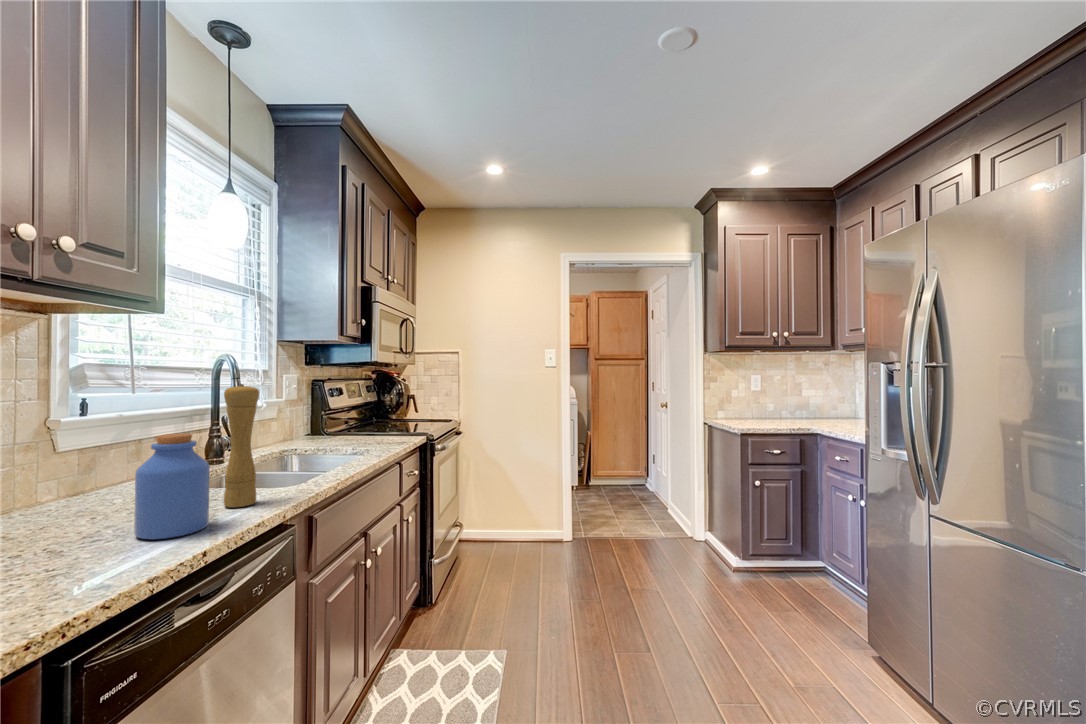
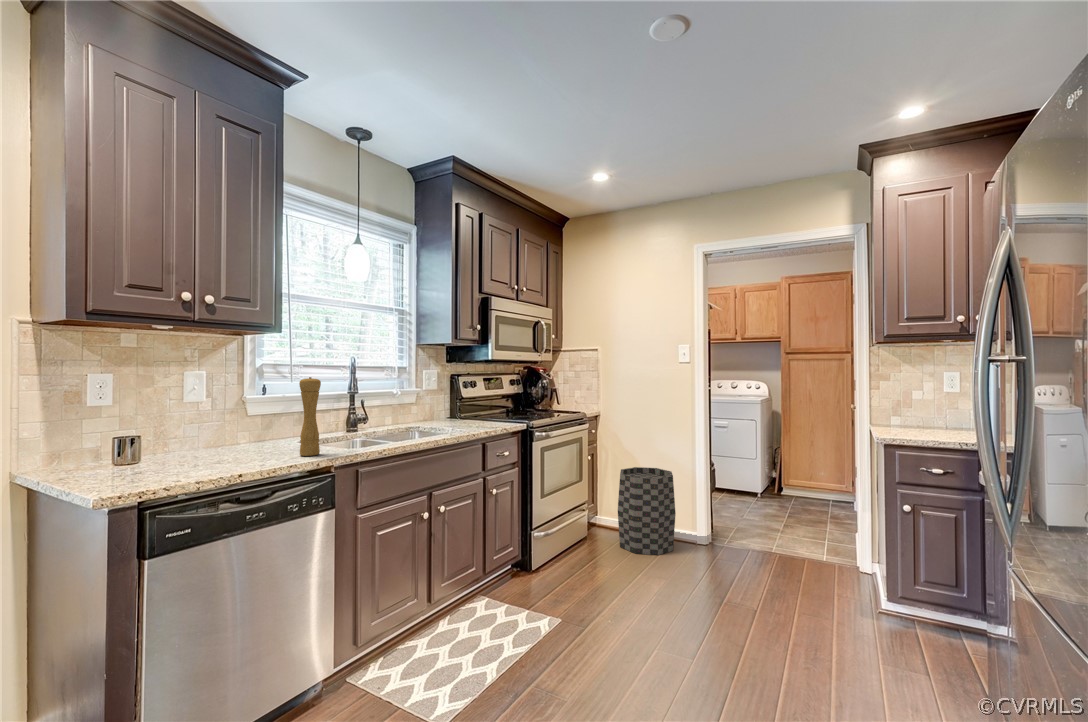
jar: present [134,434,210,539] -> none [234,406,275,466]
trash can: none [491,472,552,563] -> present [618,467,676,555]

